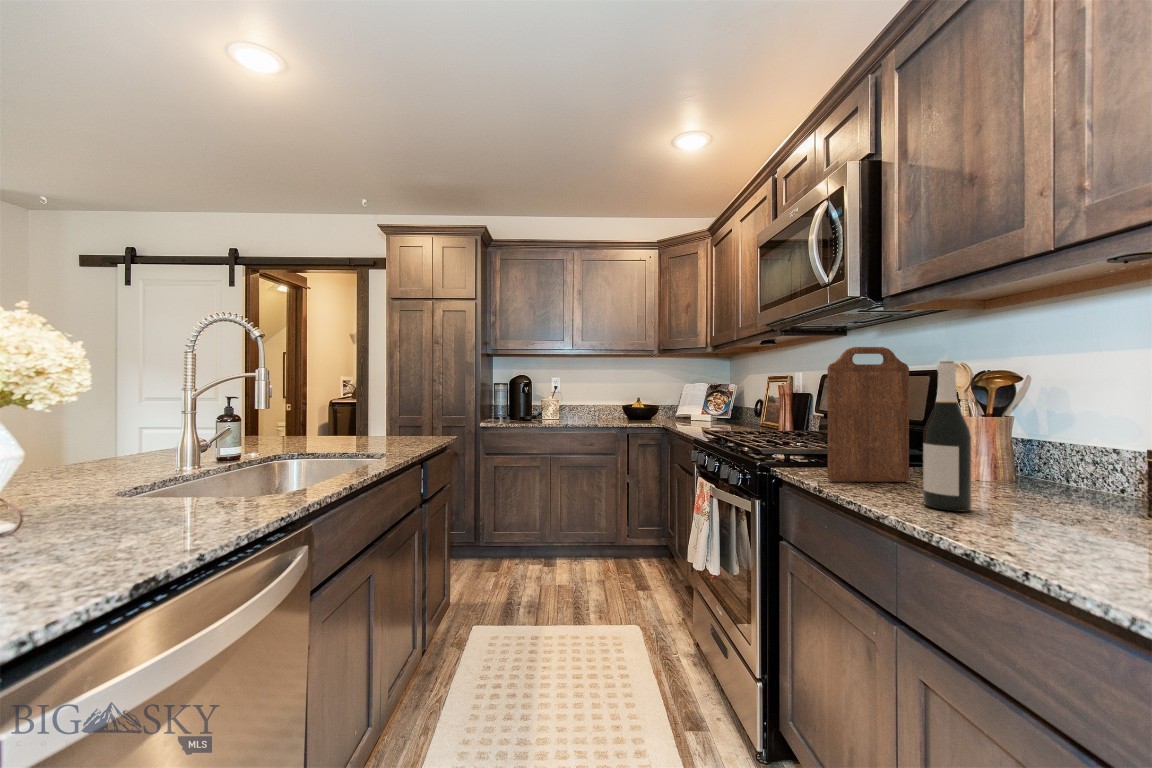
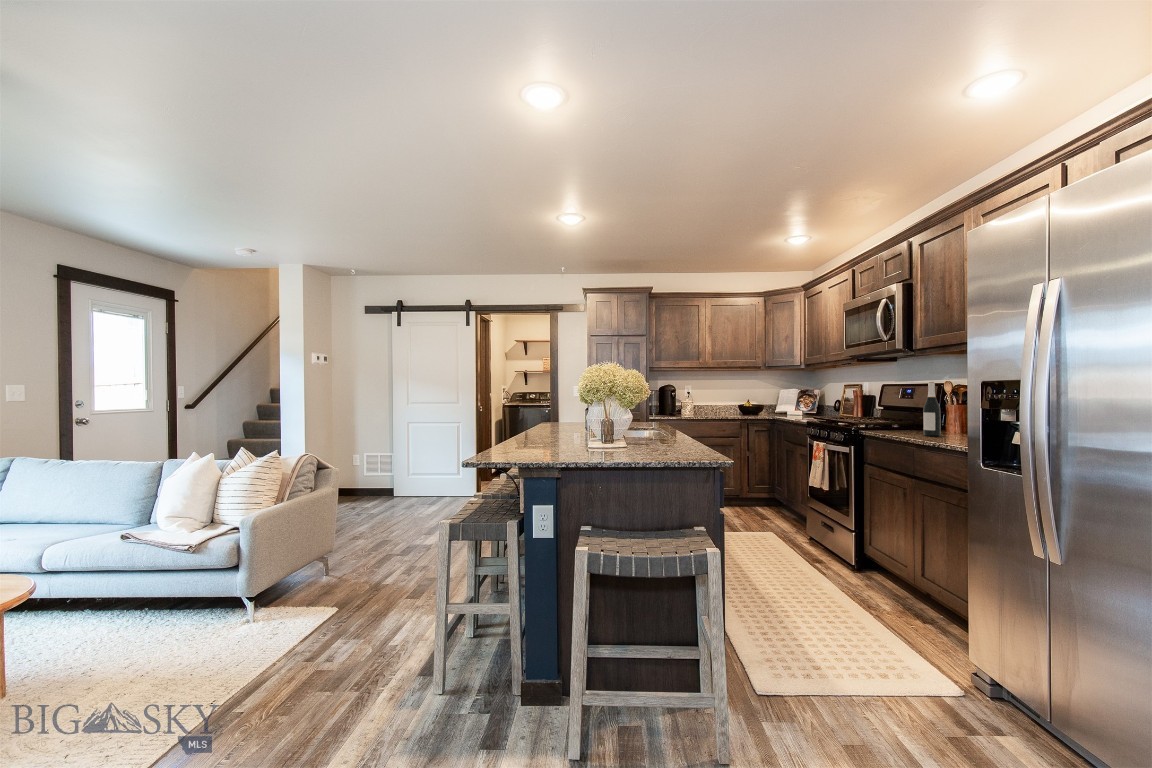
cutting board: present [827,347,909,482] -> none [886,374,923,432]

